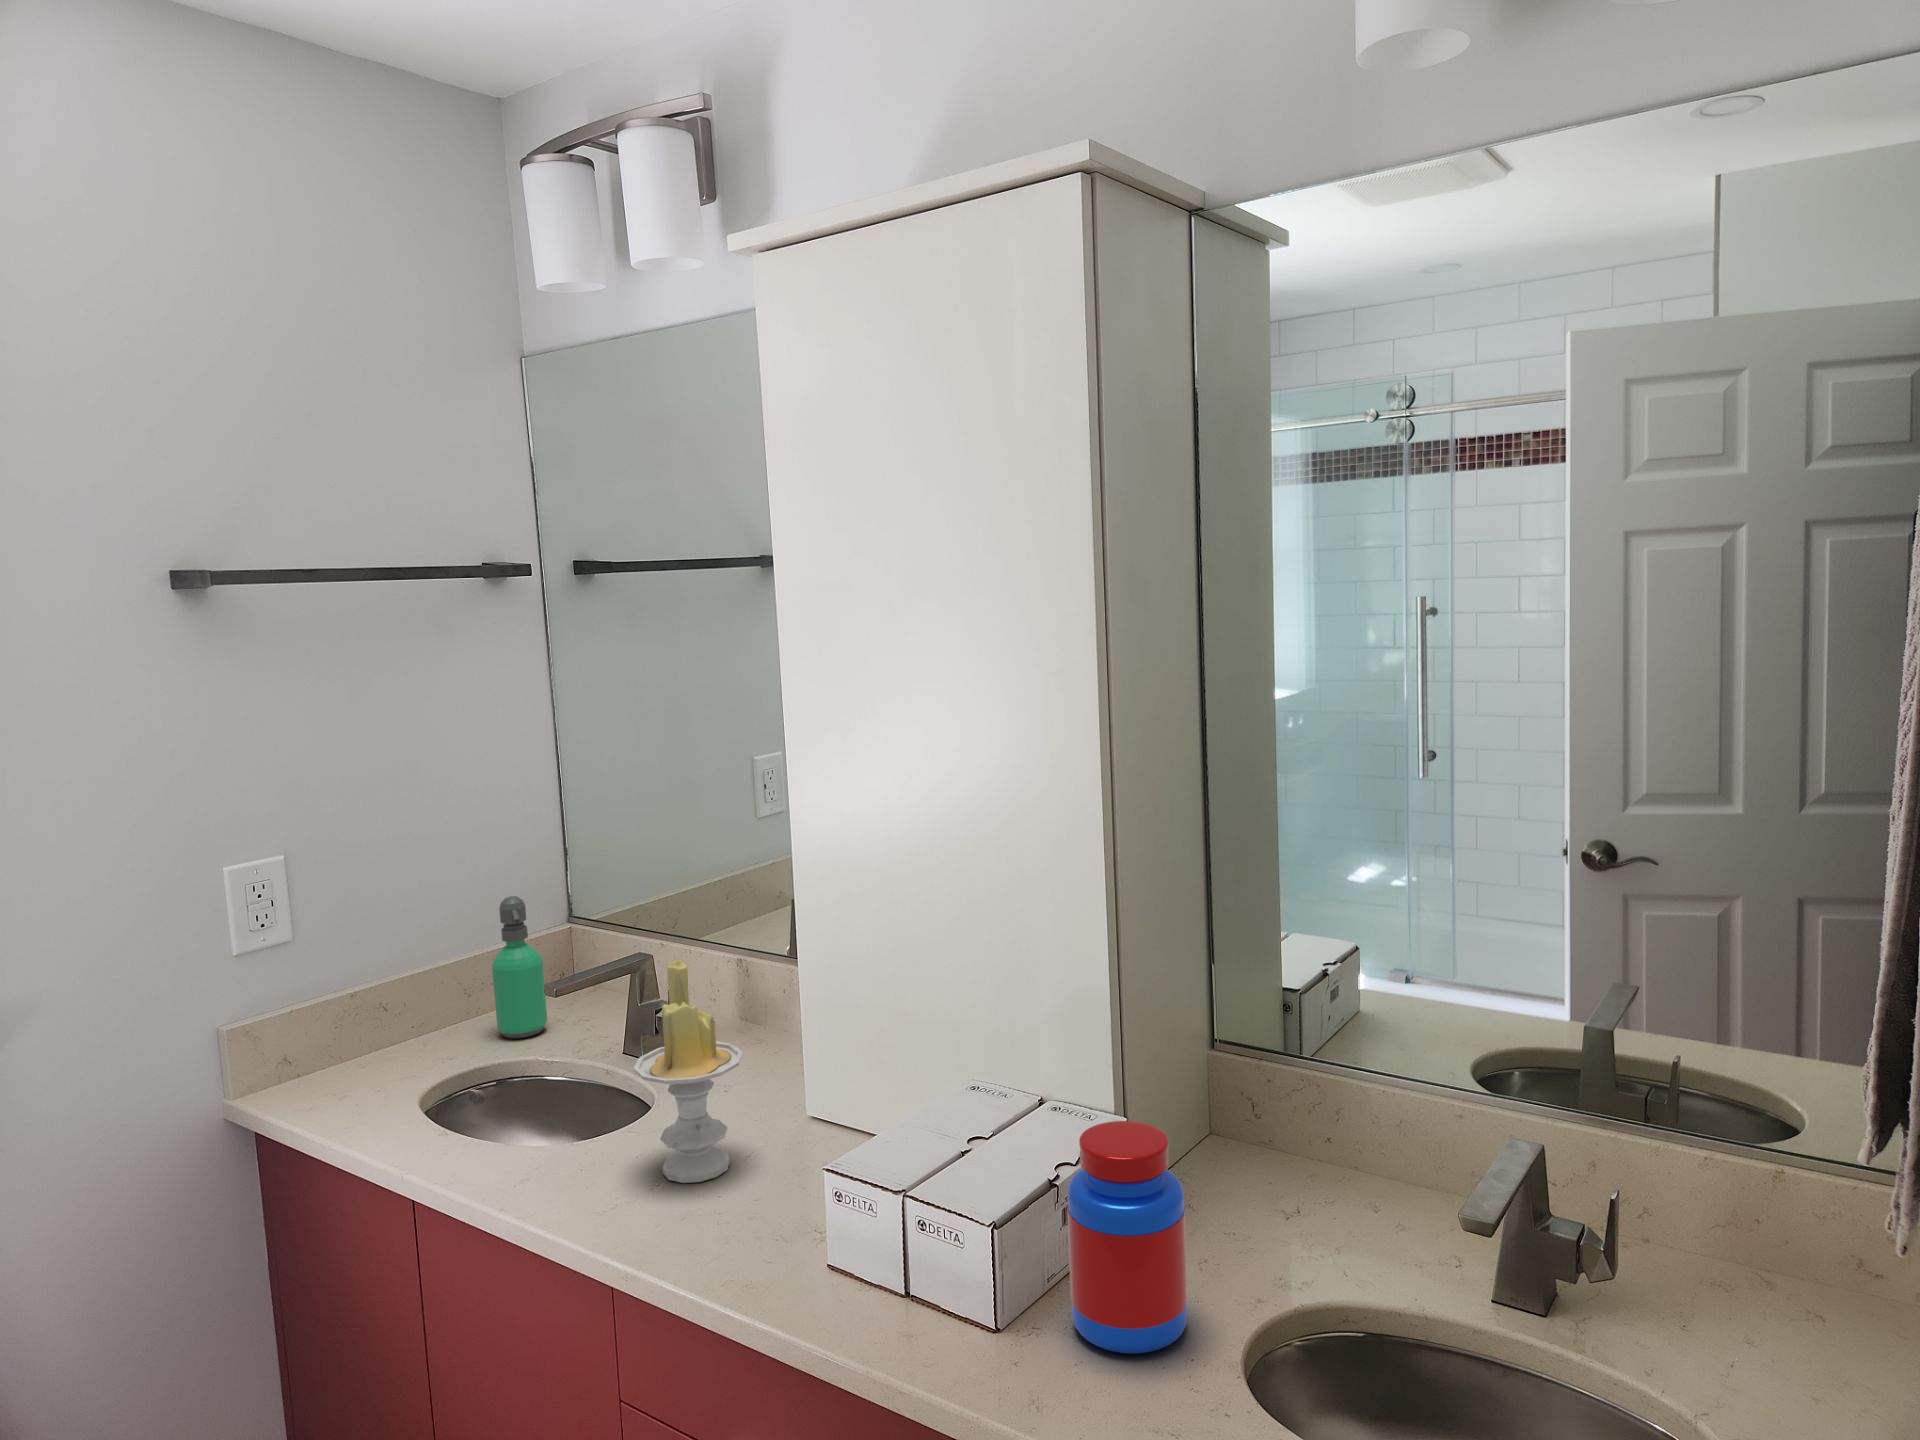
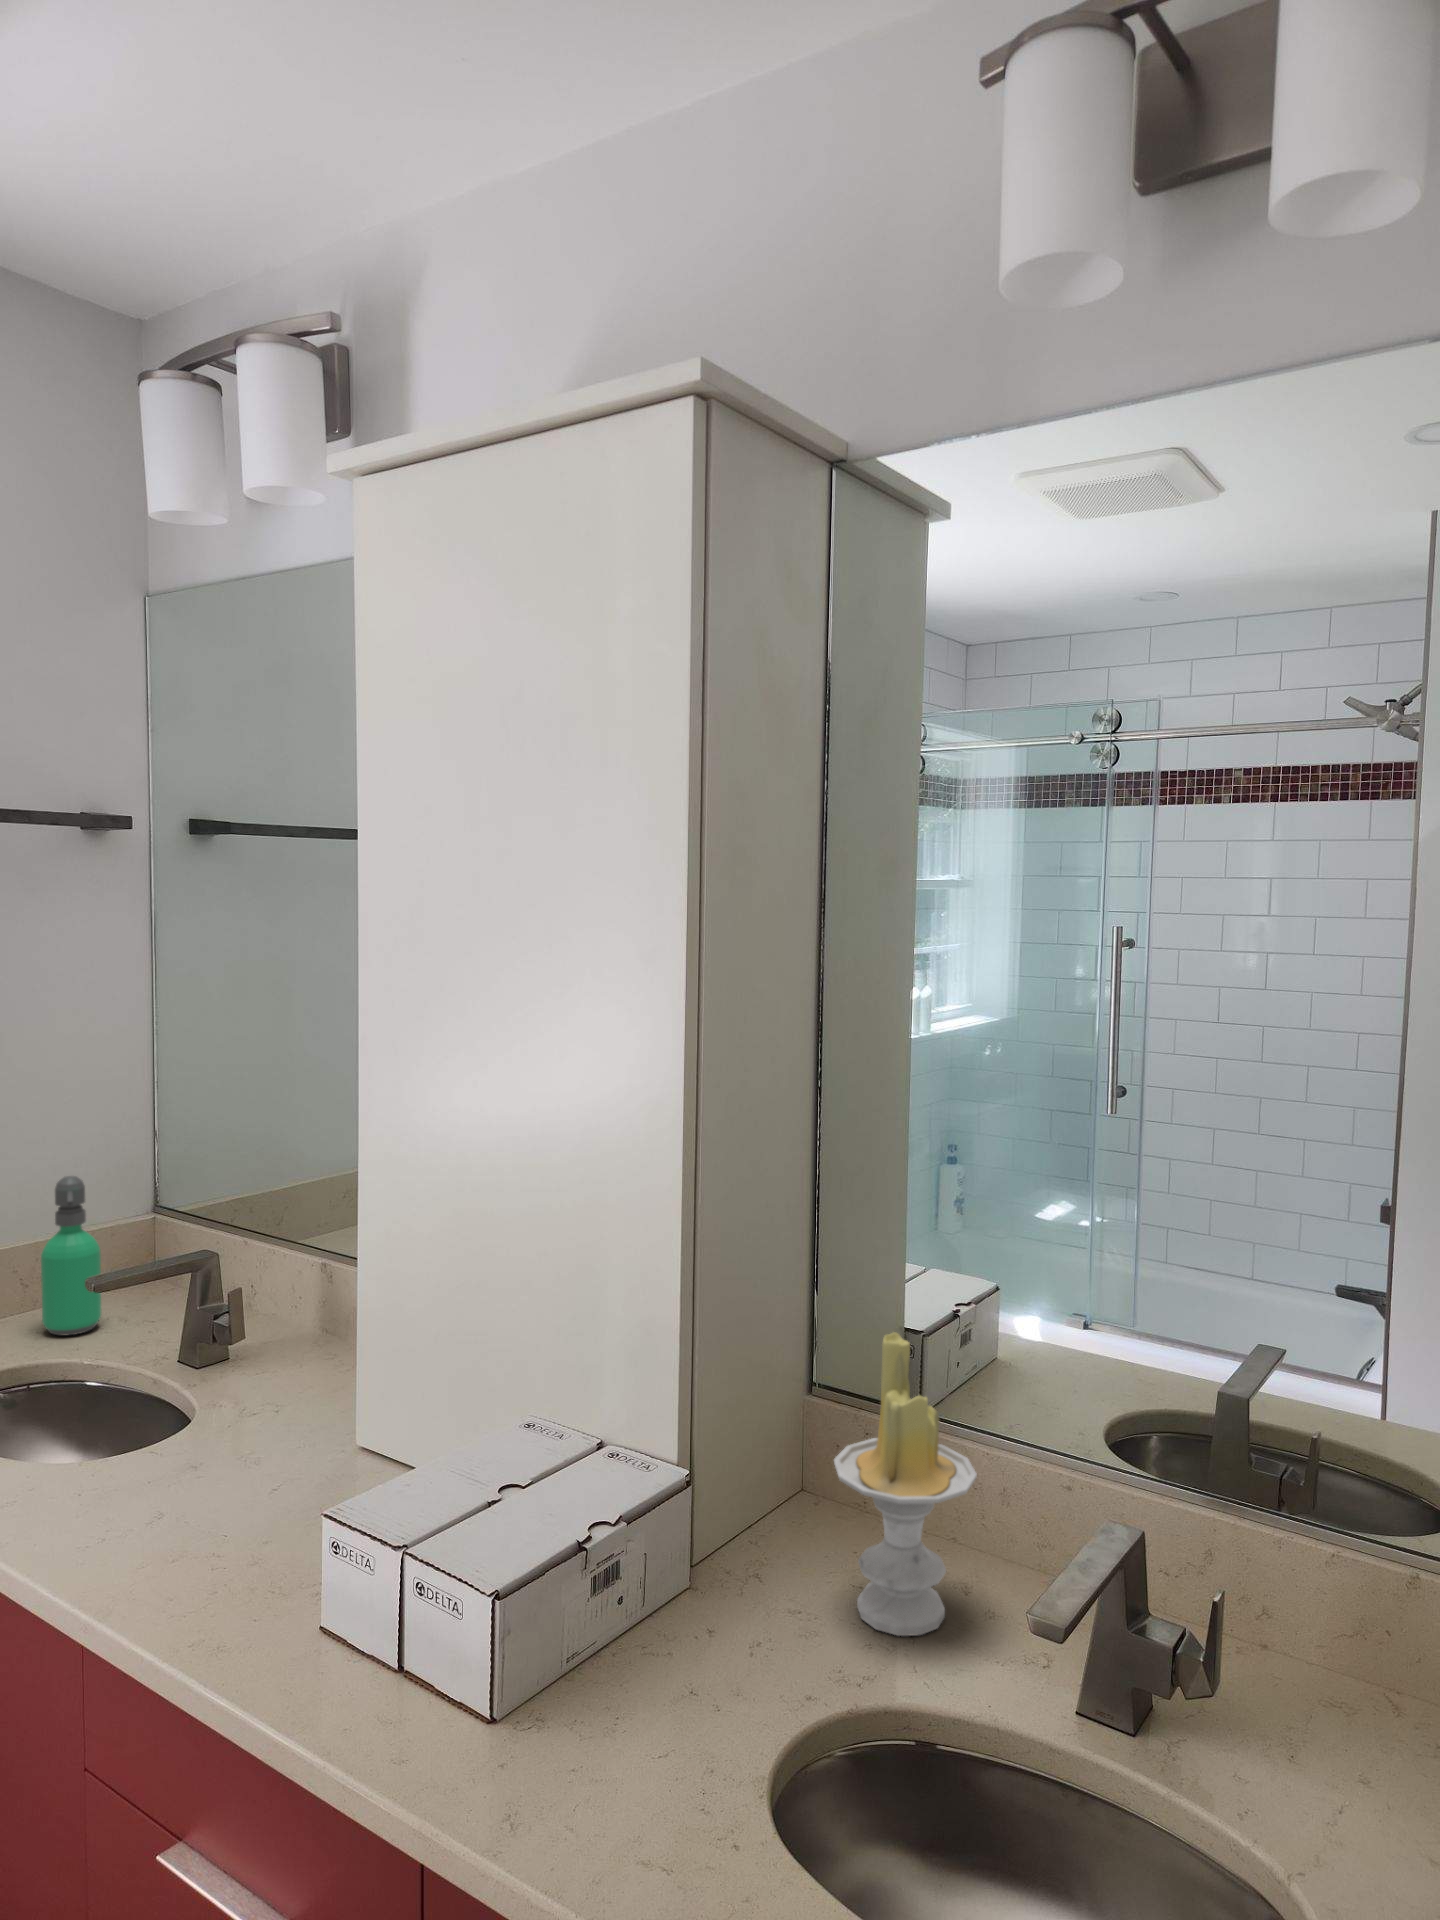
candle: present [634,960,743,1183] -> present [834,1332,977,1636]
jar: present [1067,1121,1187,1354] -> none [584,1476,722,1760]

